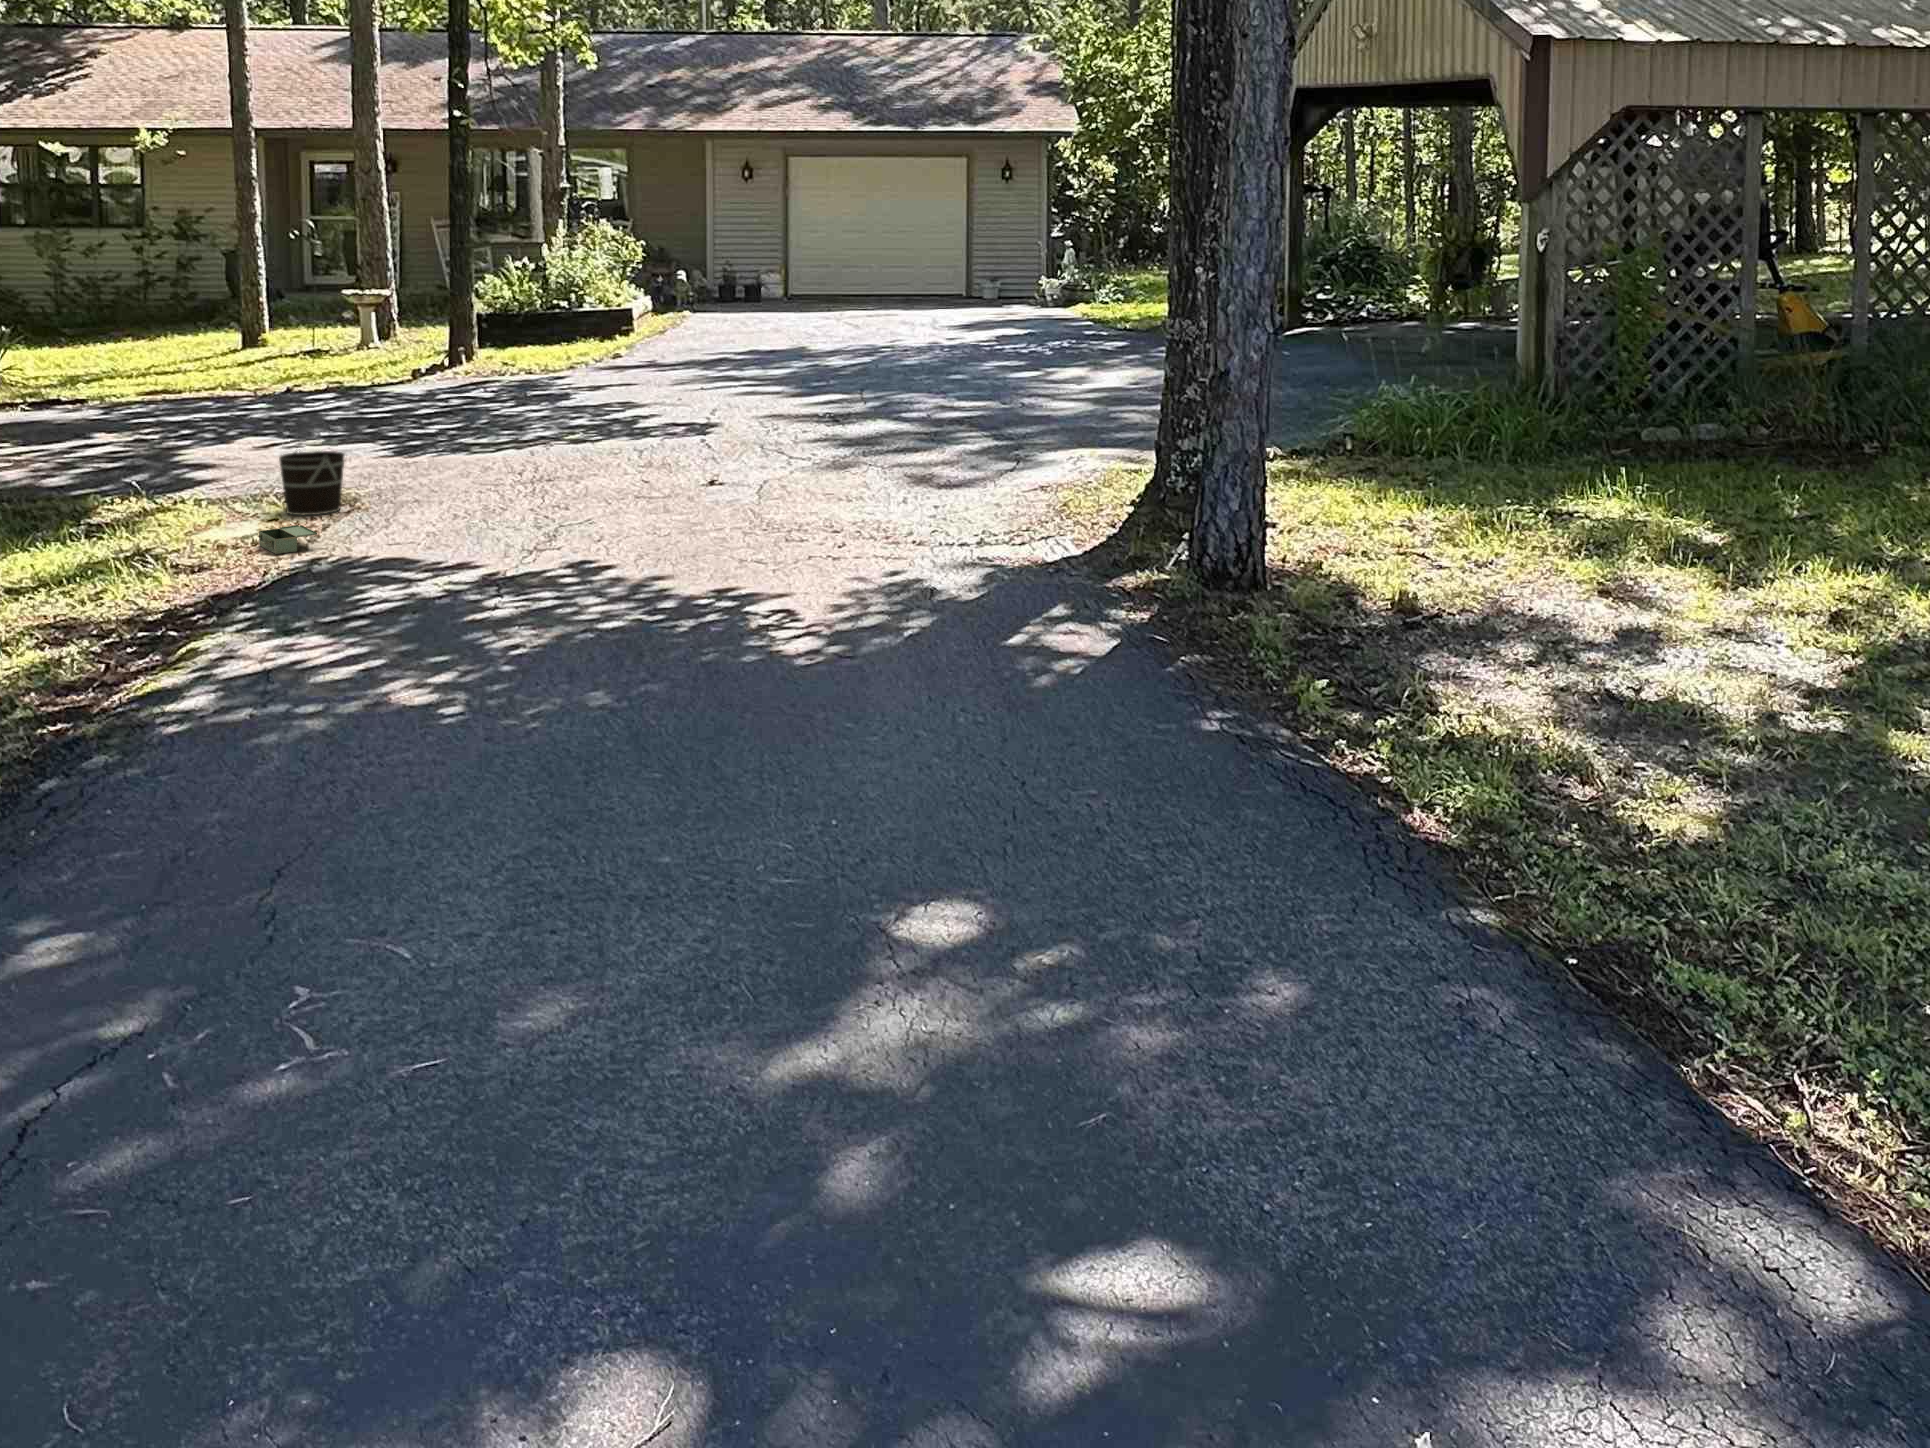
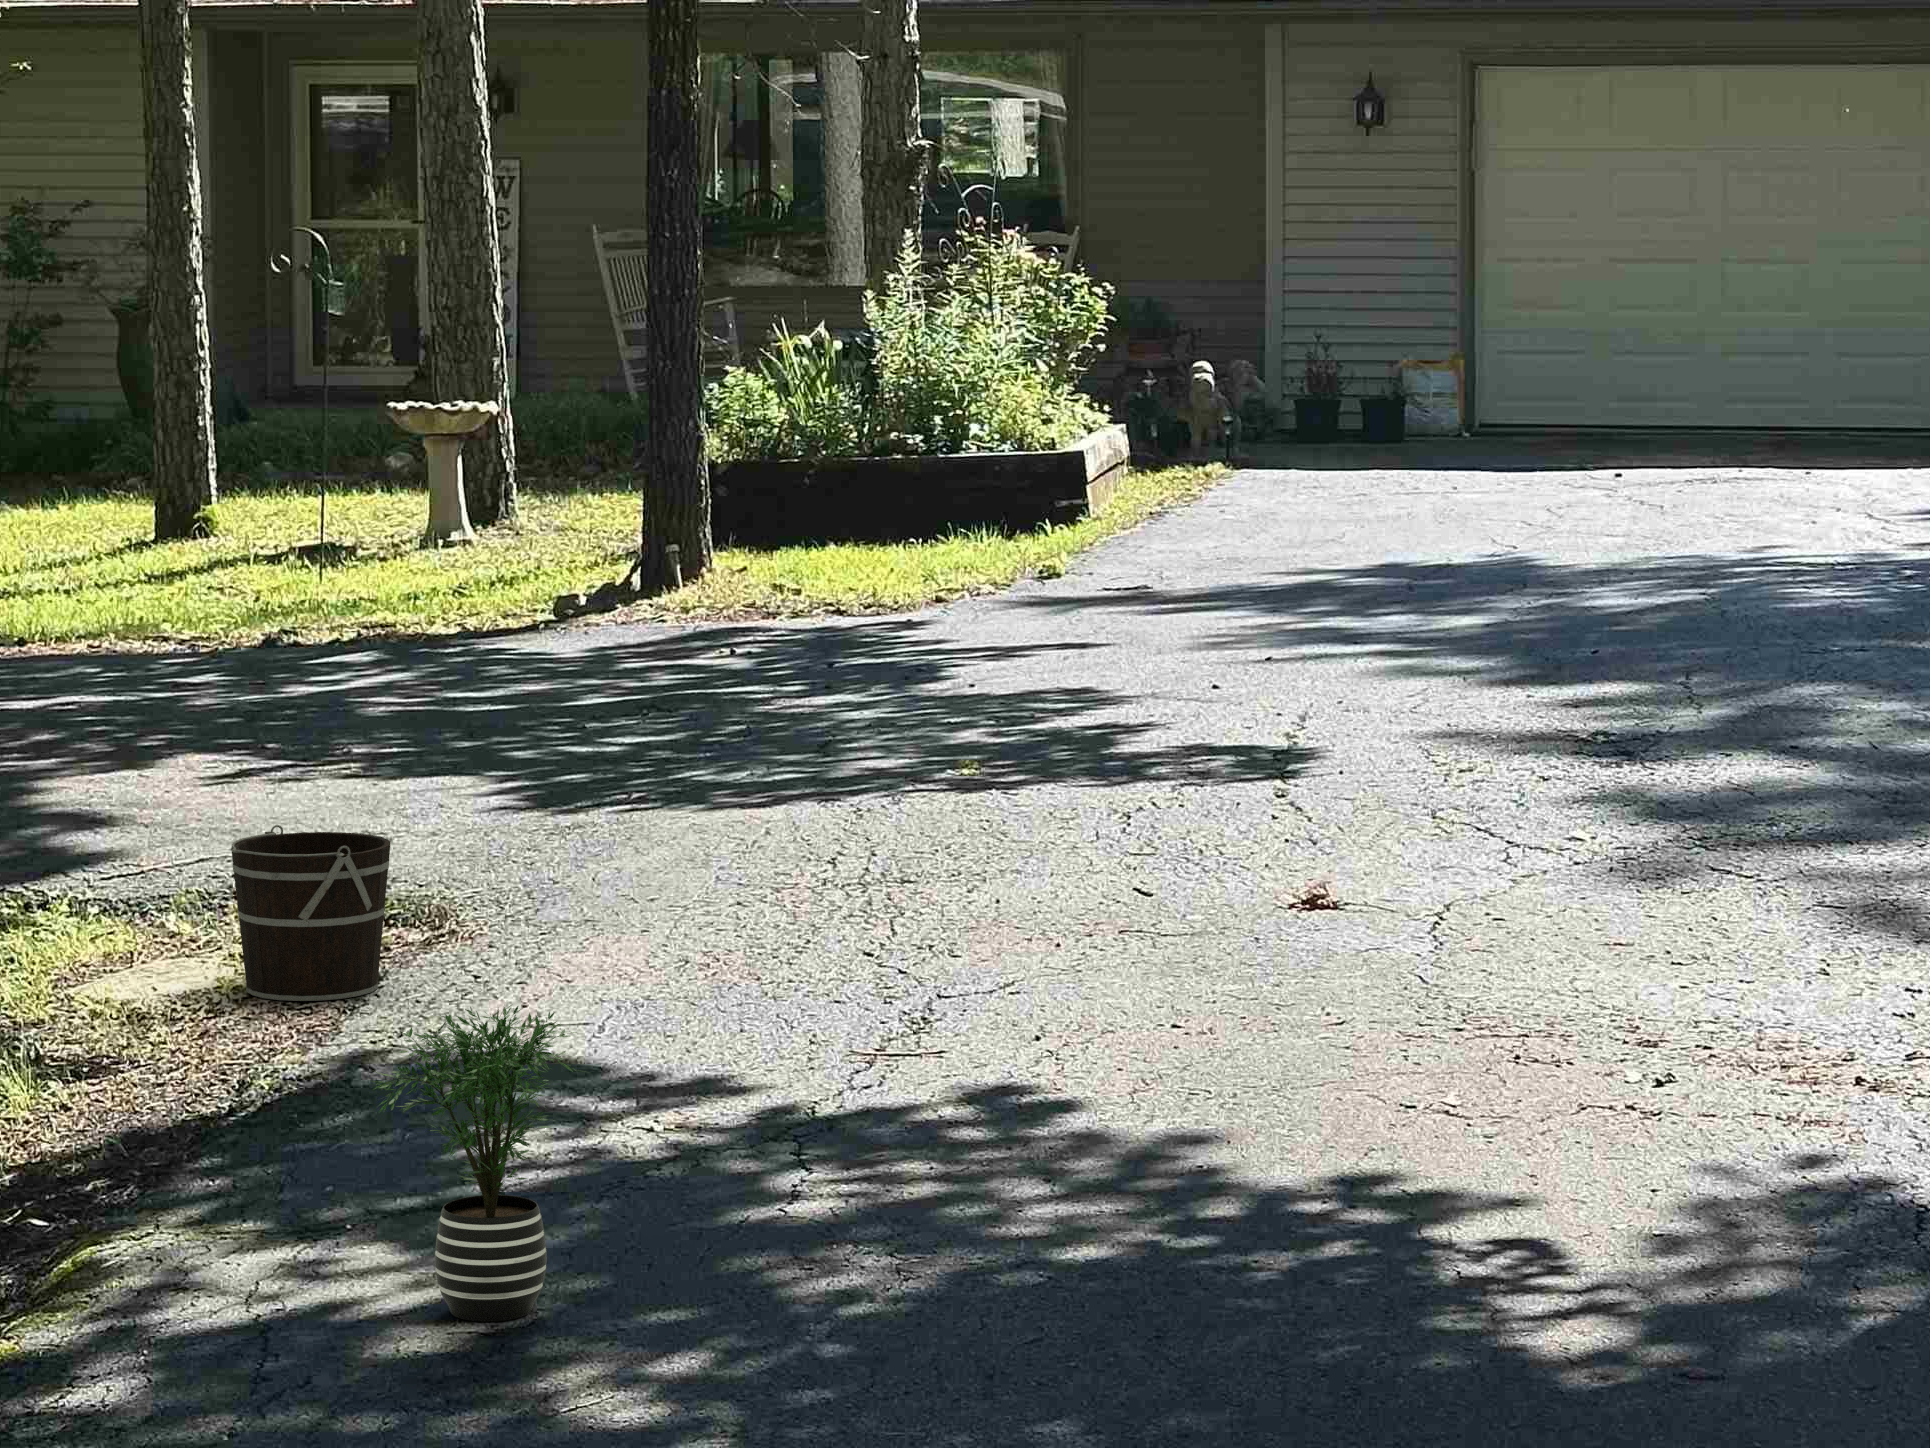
potted plant: none [336,499,421,615] -> present [373,1005,585,1321]
toolbox: present [259,525,317,554] -> none [177,1034,321,1113]

